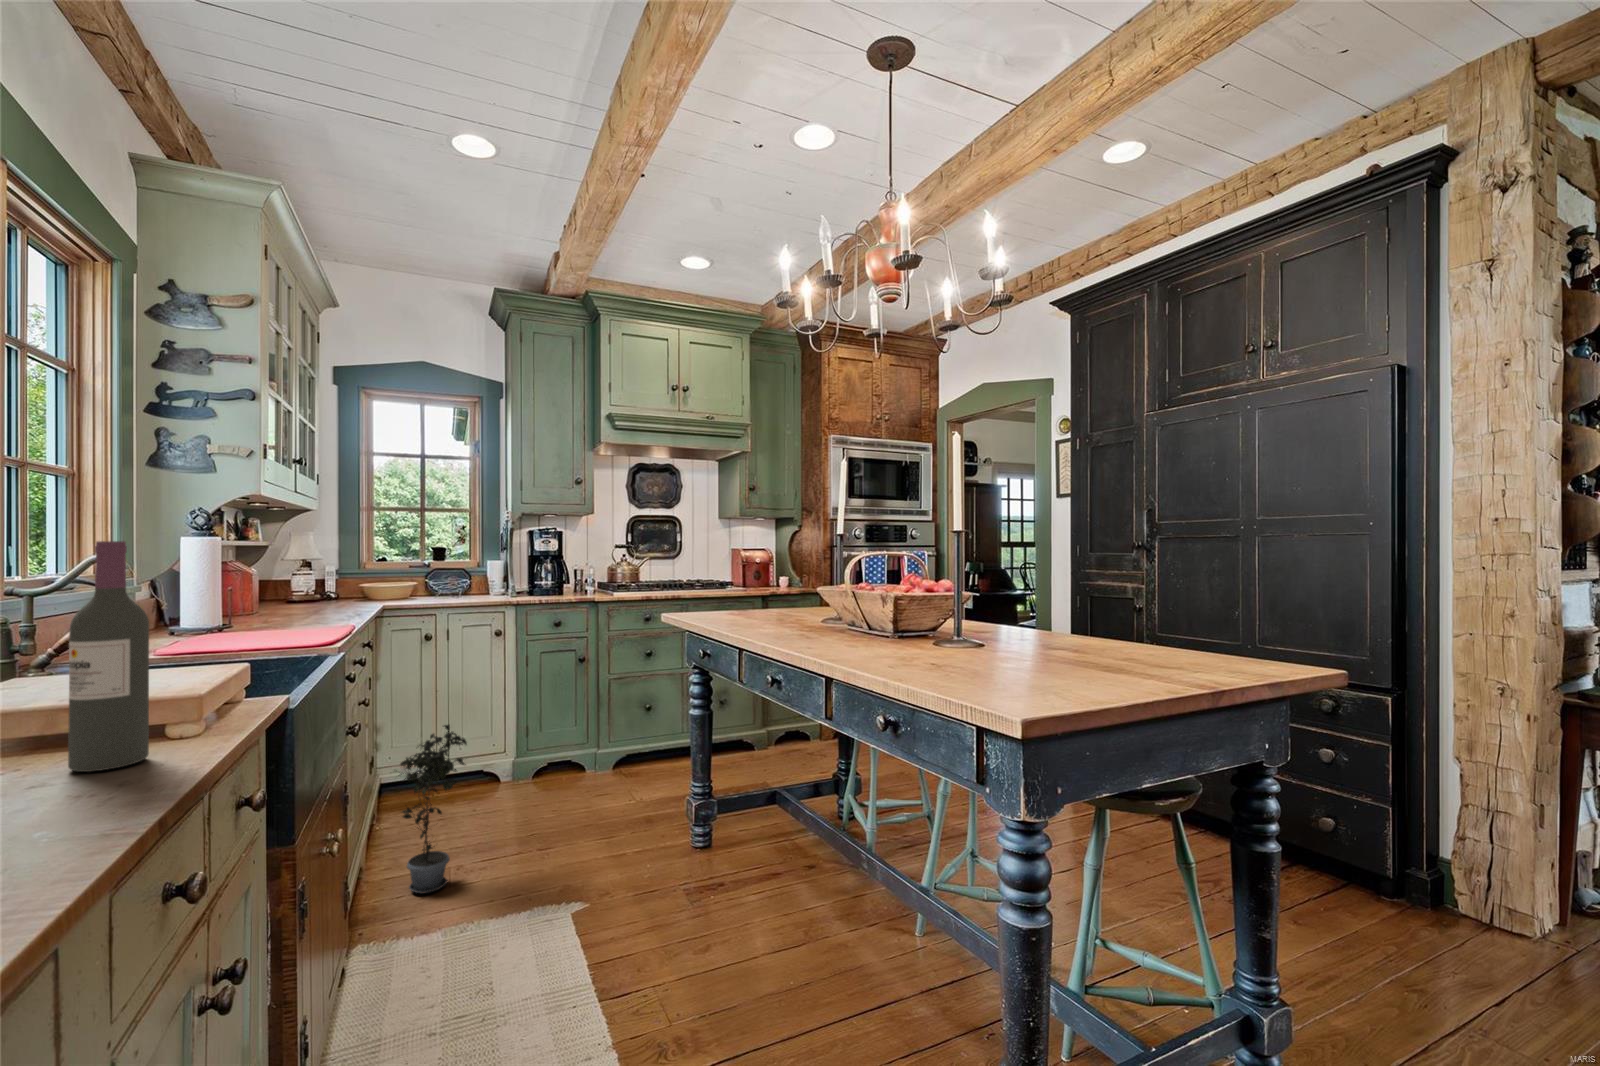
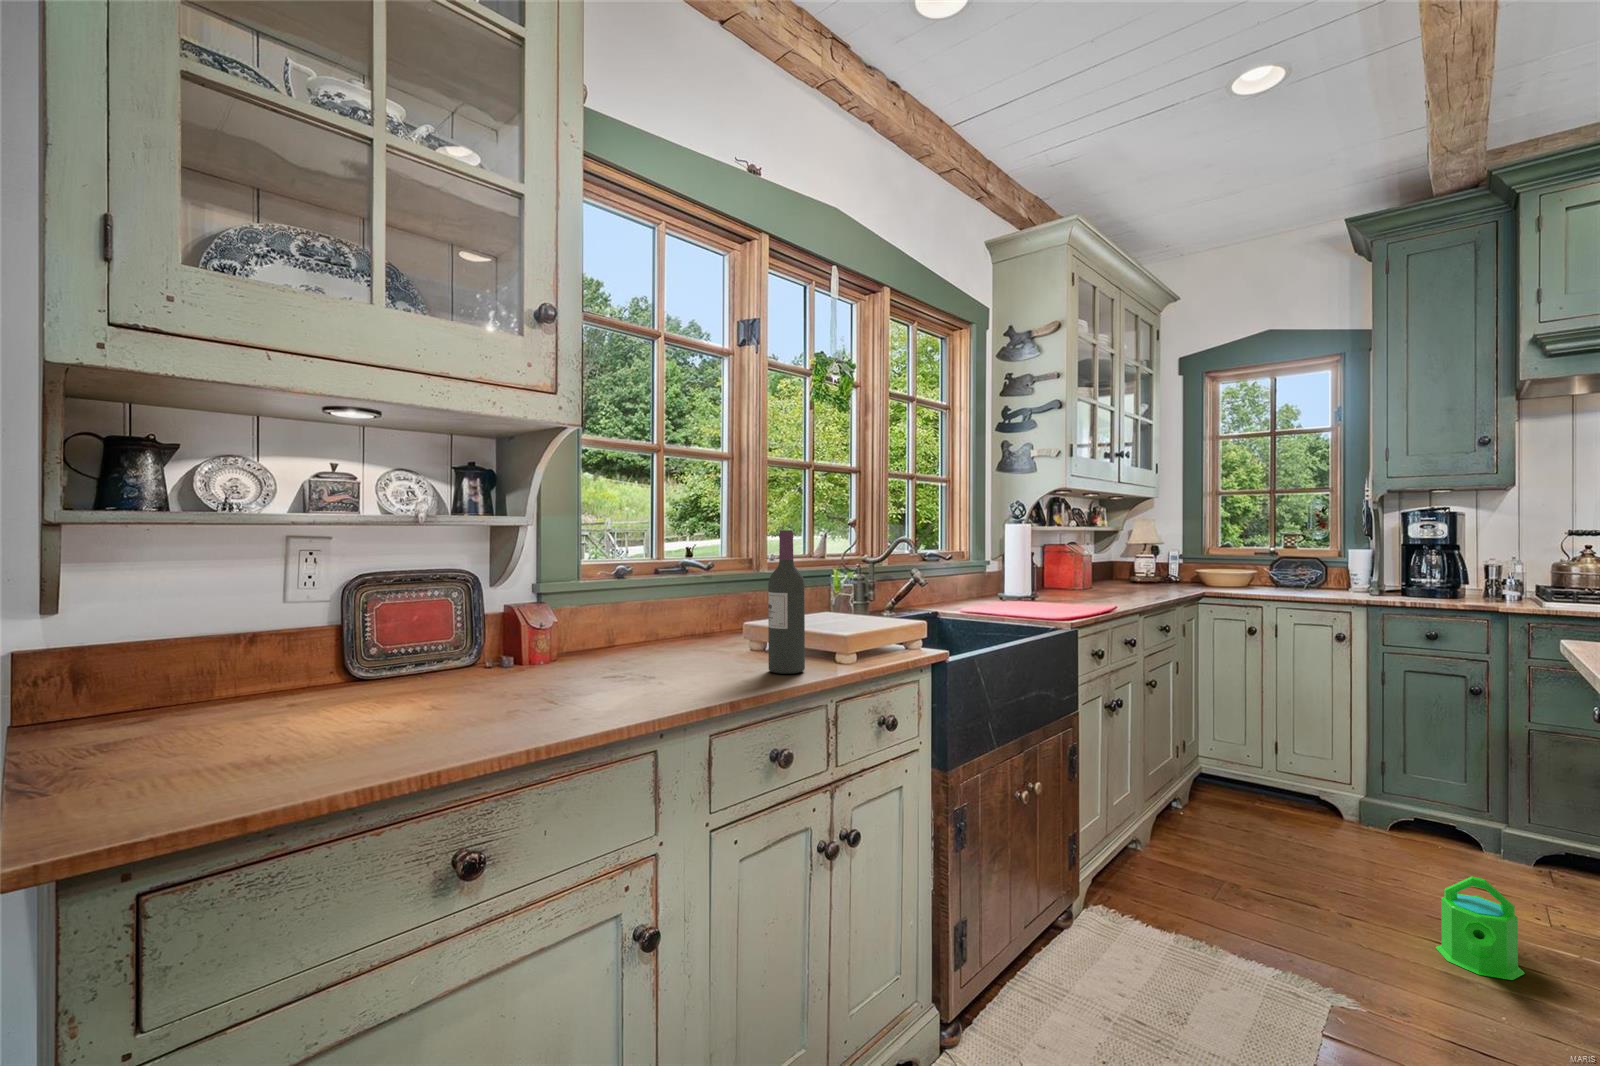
potted plant: present [400,725,467,894] -> none [1154,725,1235,897]
watering can: none [600,782,645,848] -> present [1436,876,1525,980]

